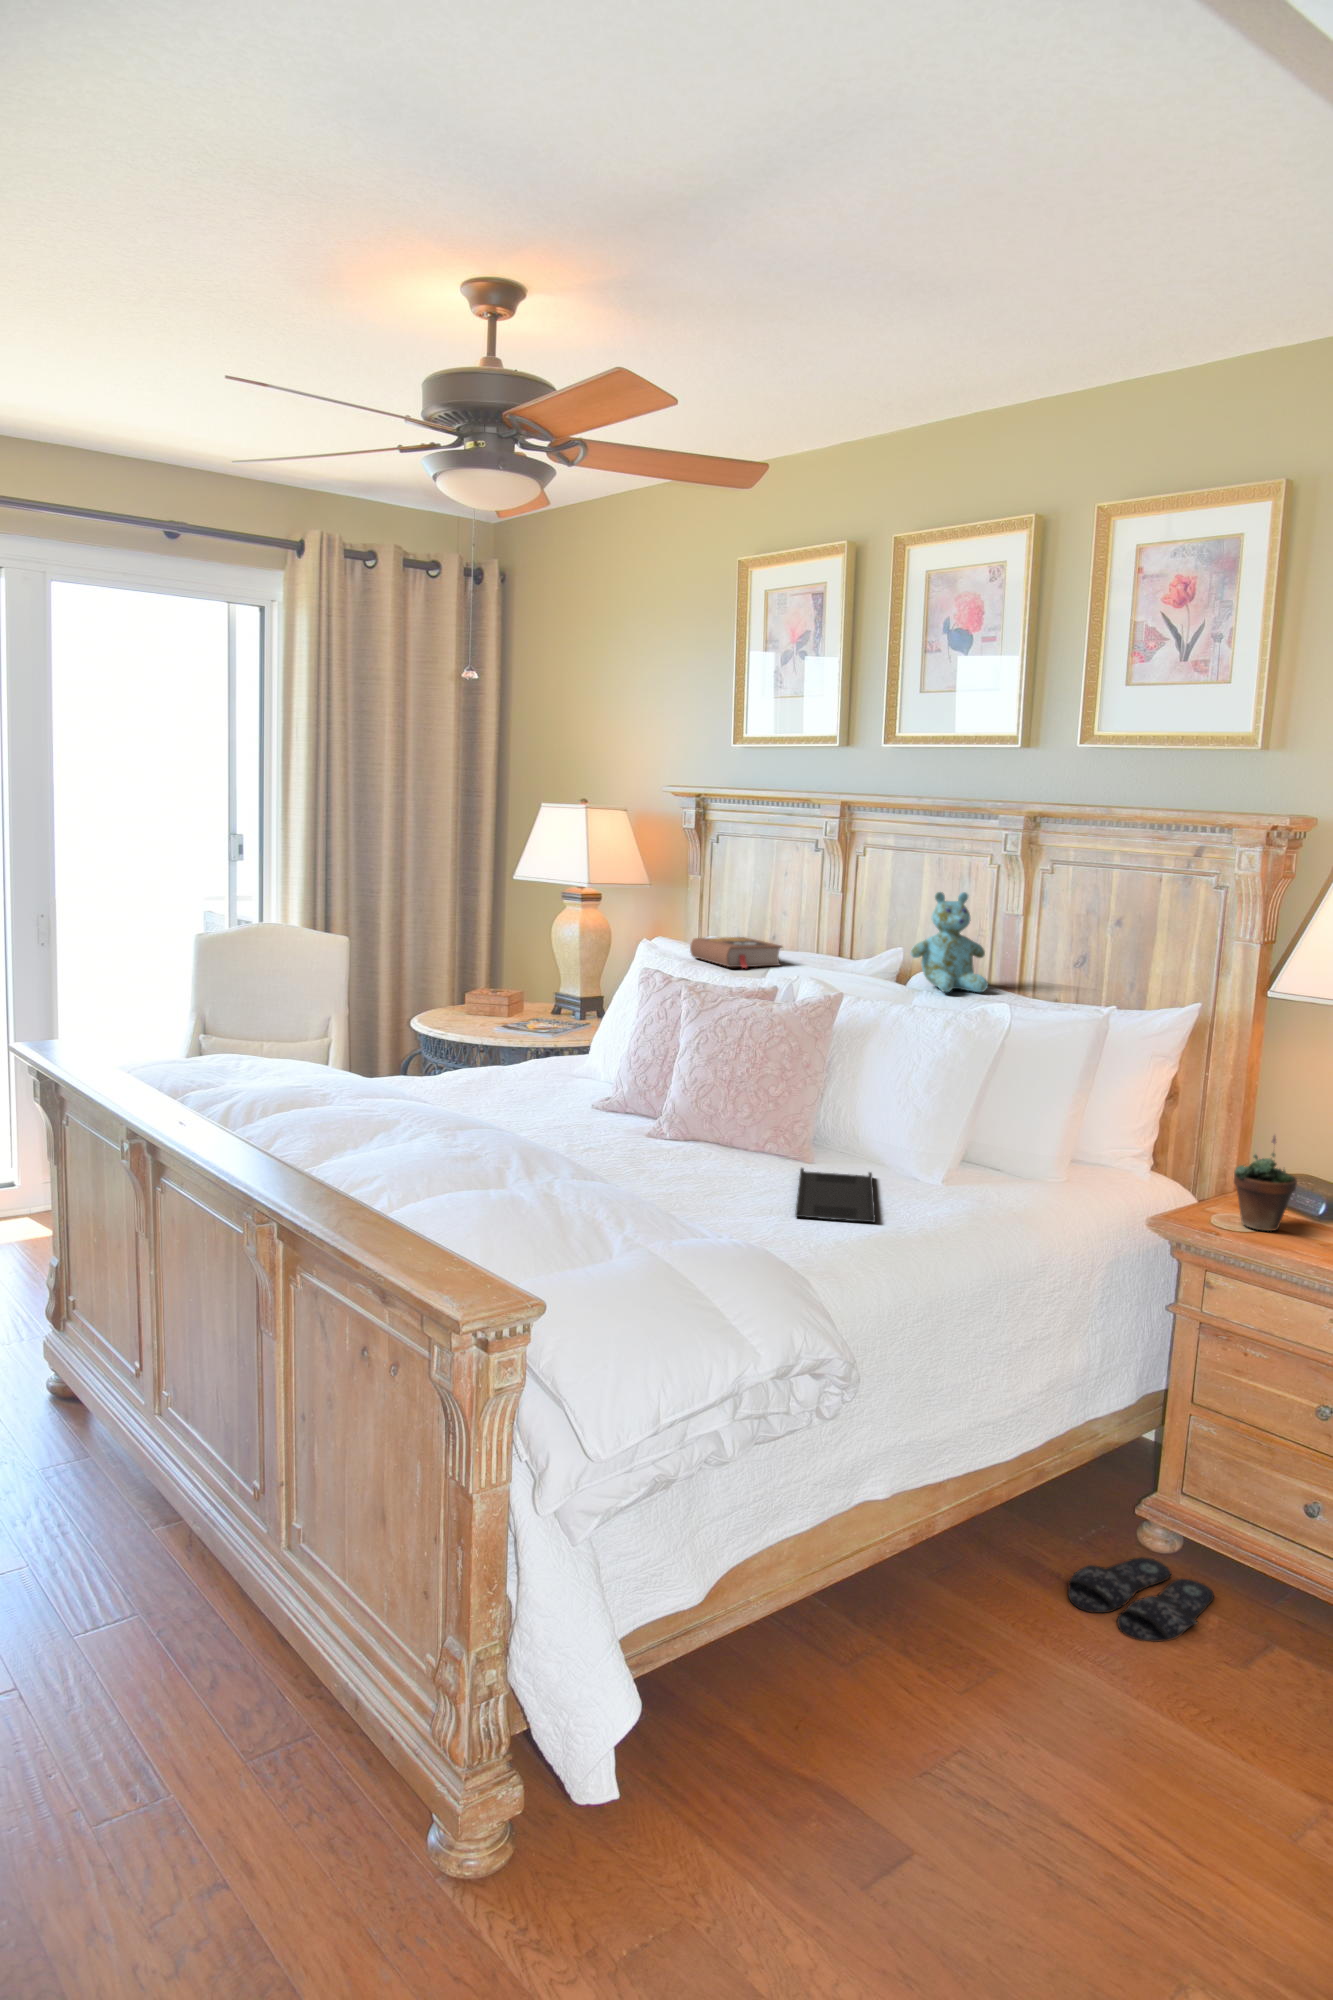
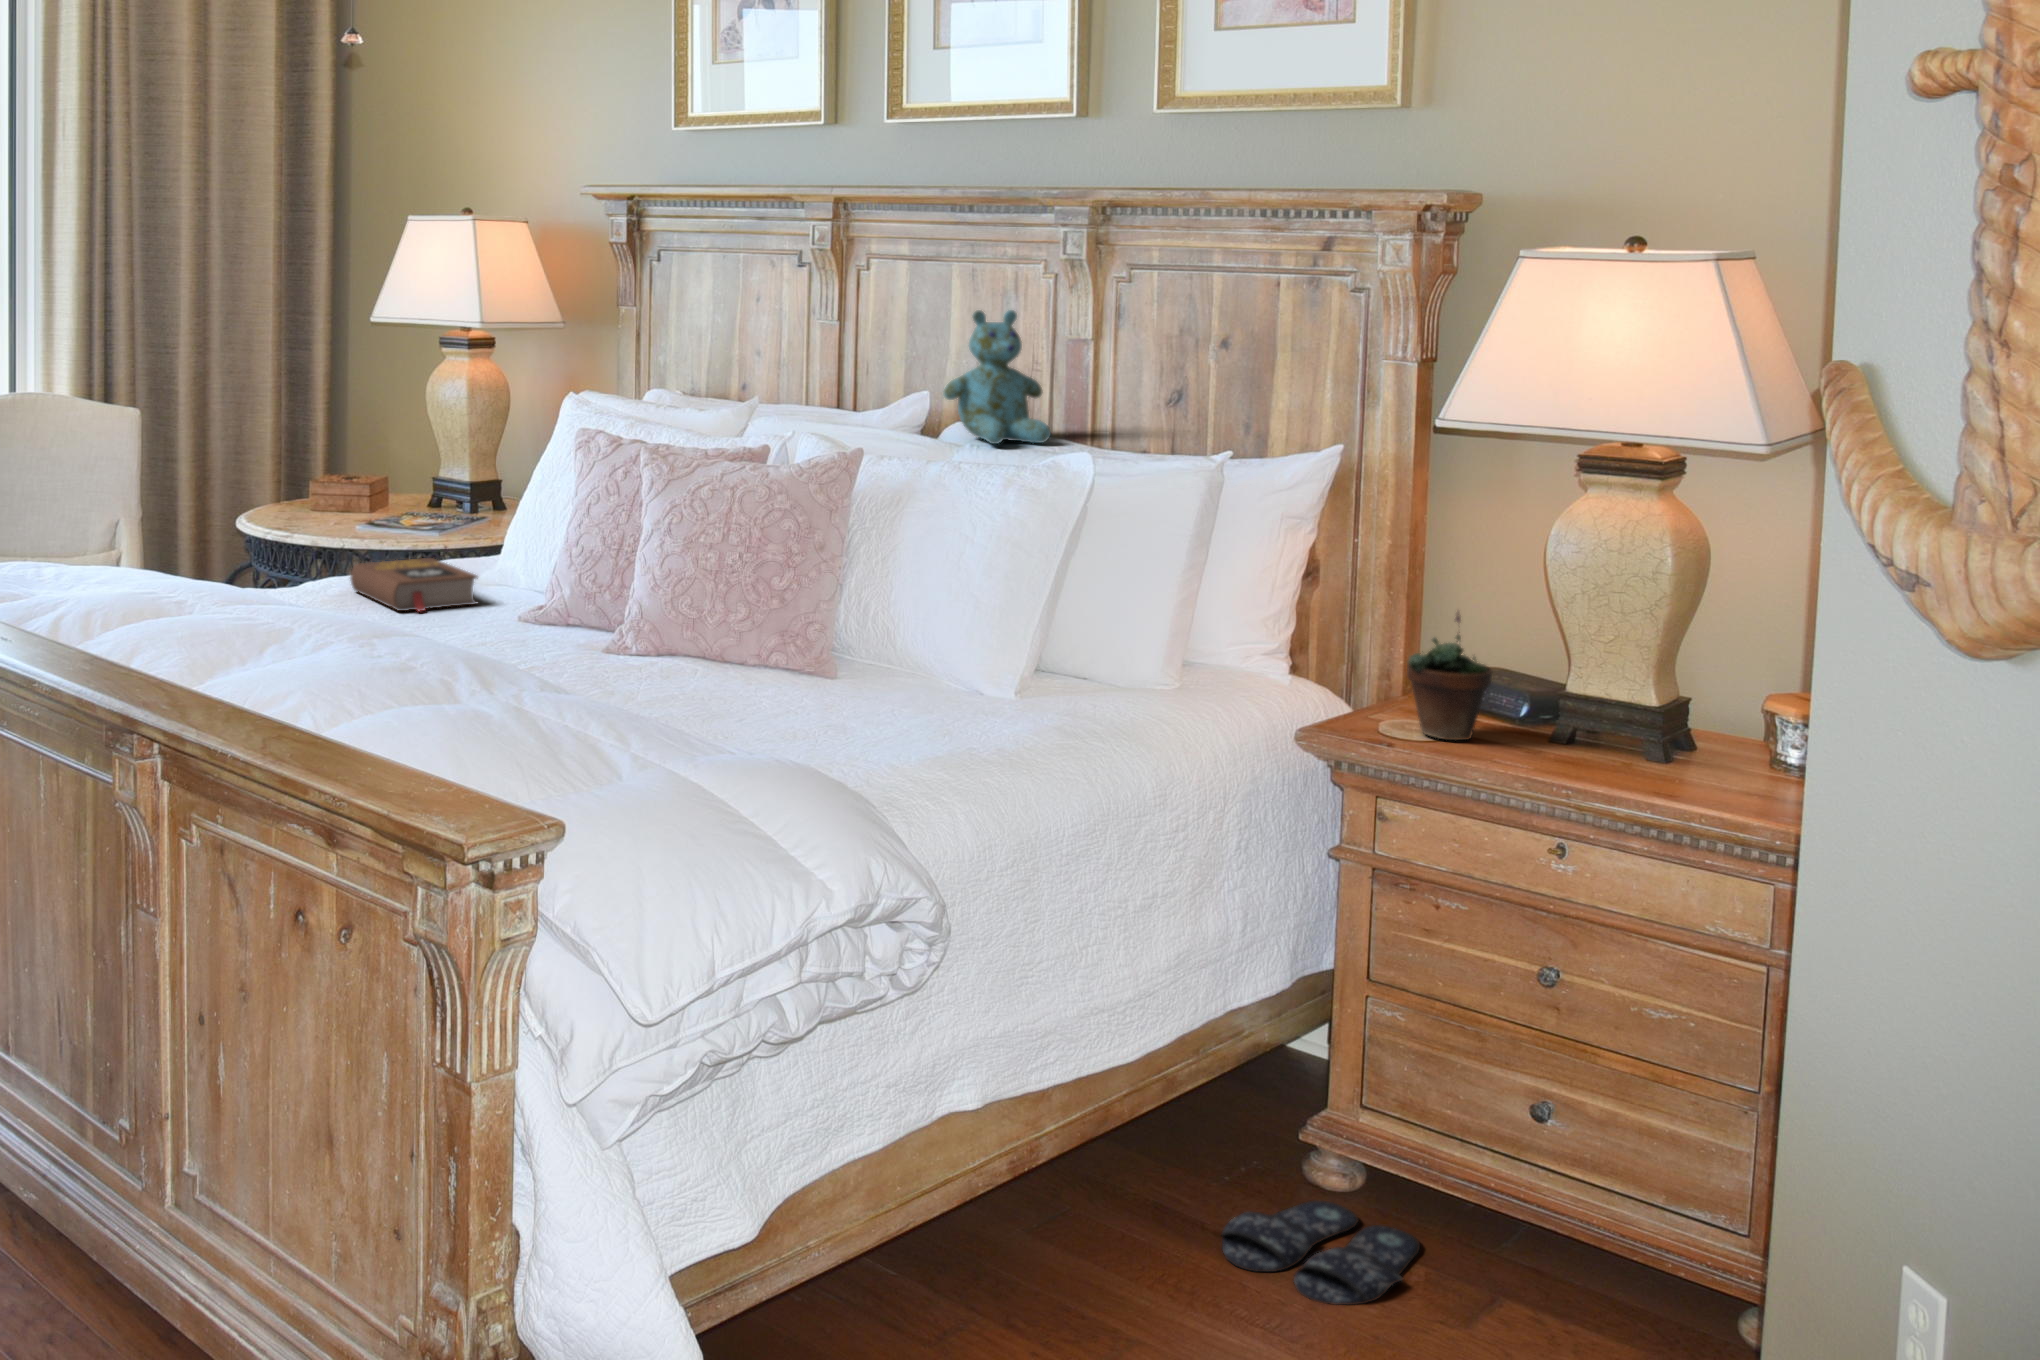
book: present [690,937,782,968] -> present [350,558,477,611]
tray: present [795,1168,875,1222] -> none [821,681,936,743]

